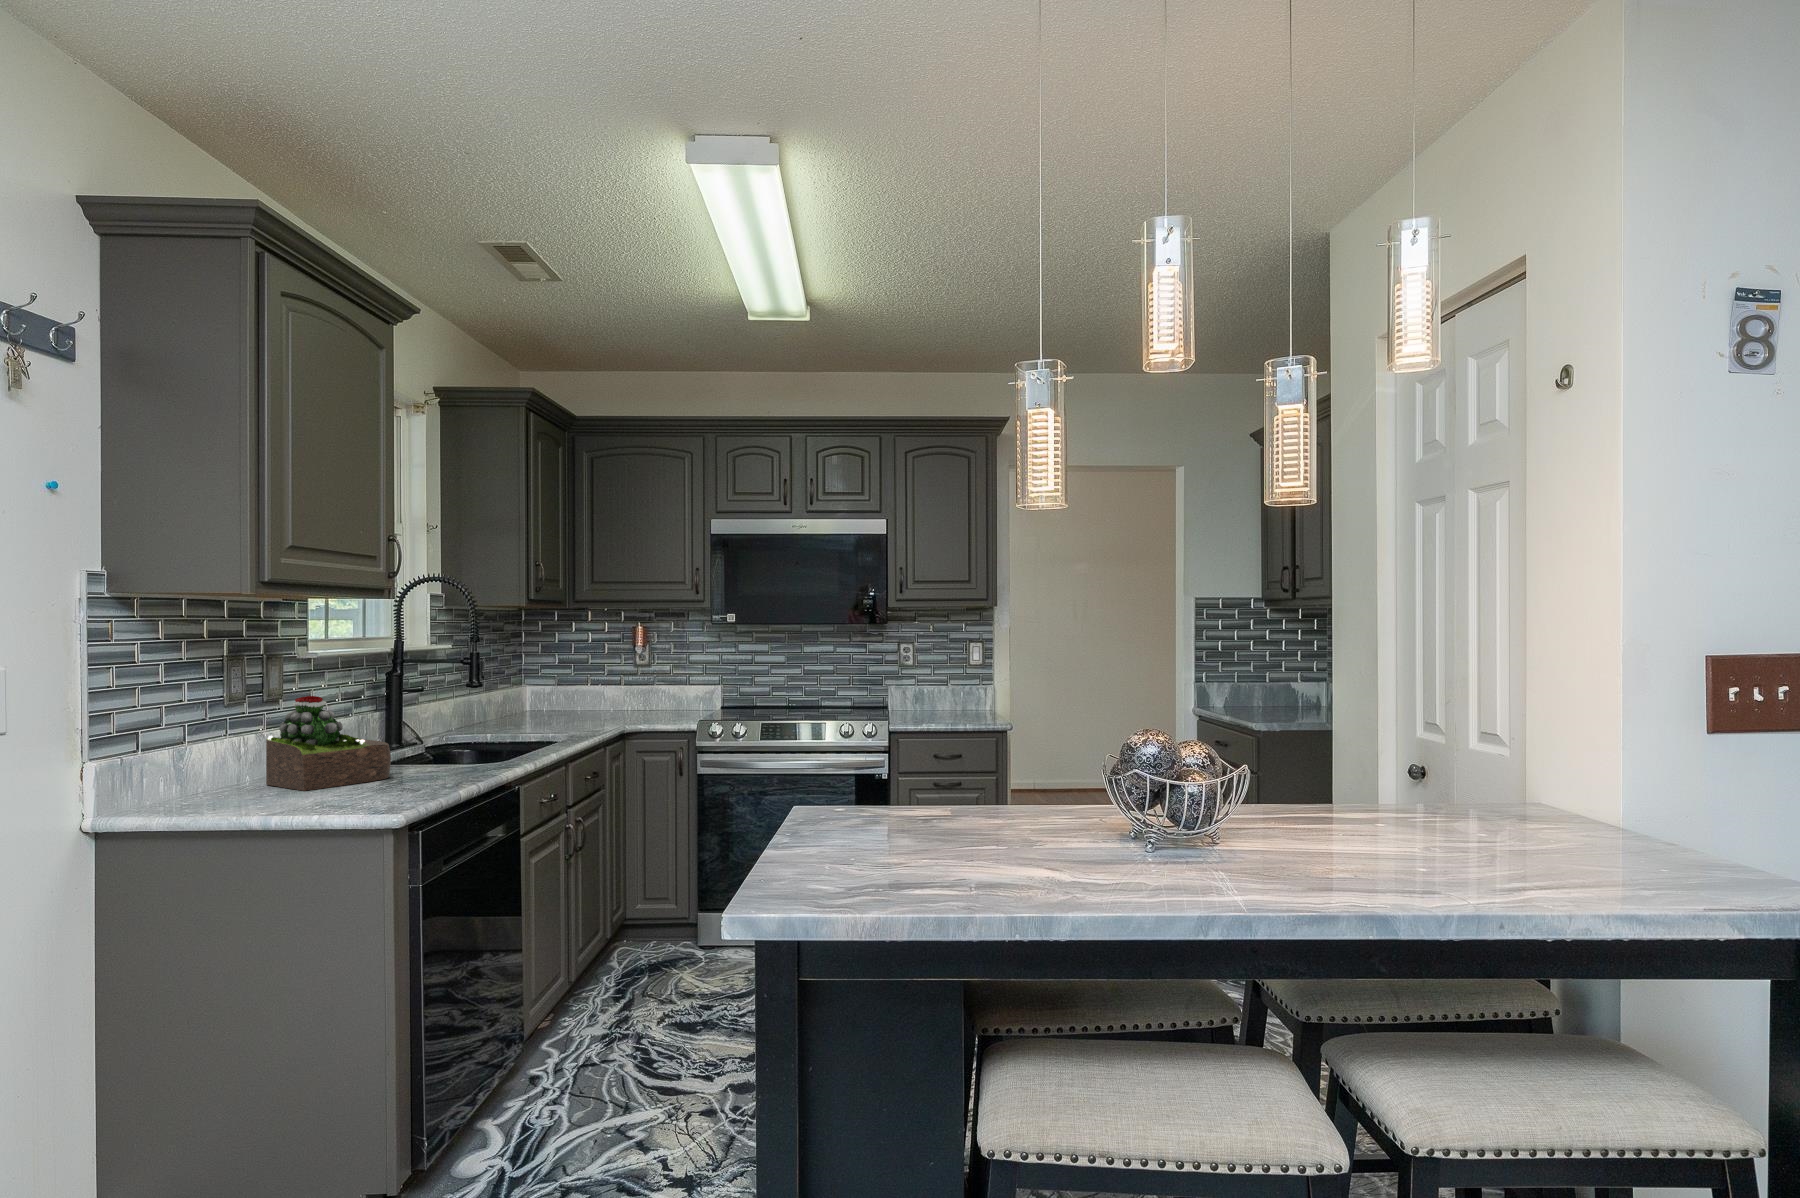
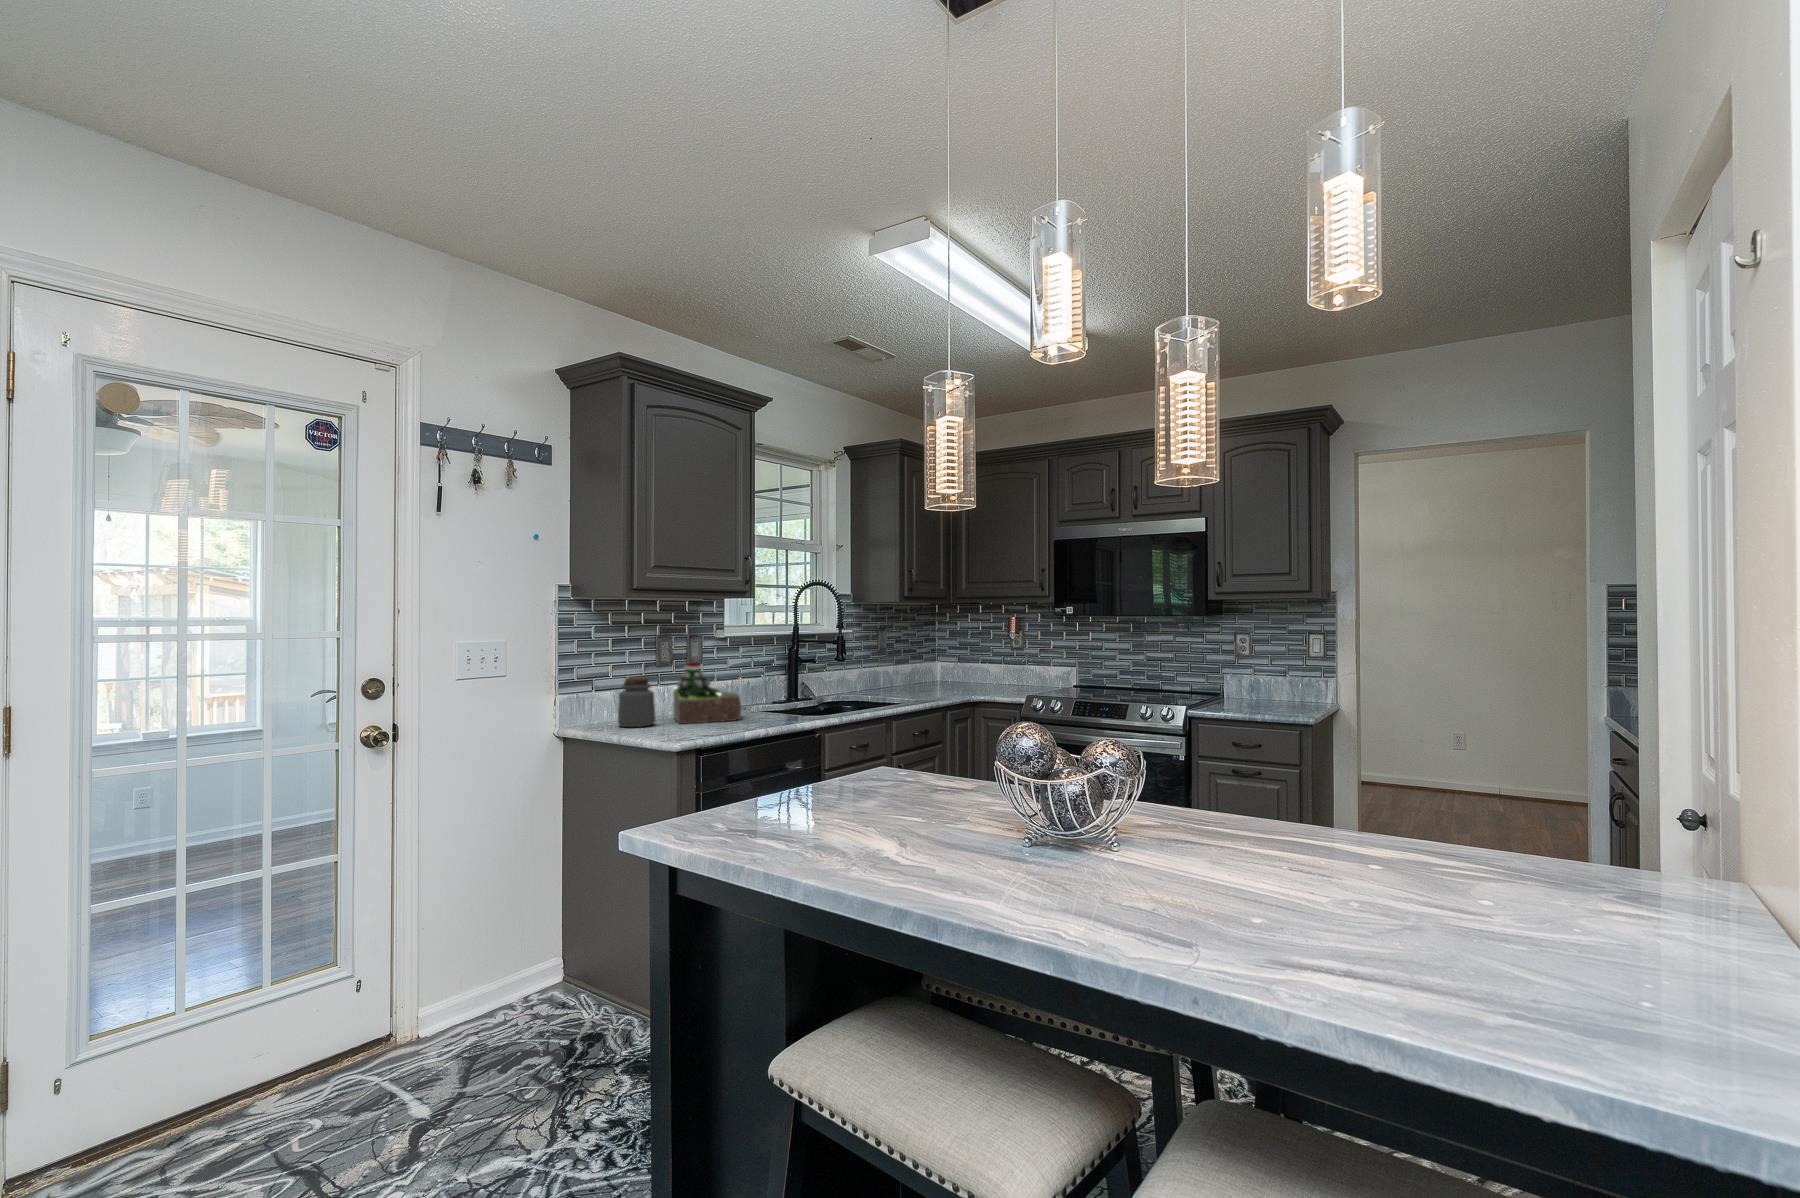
jar: none [198,722,267,803] -> present [618,677,656,727]

